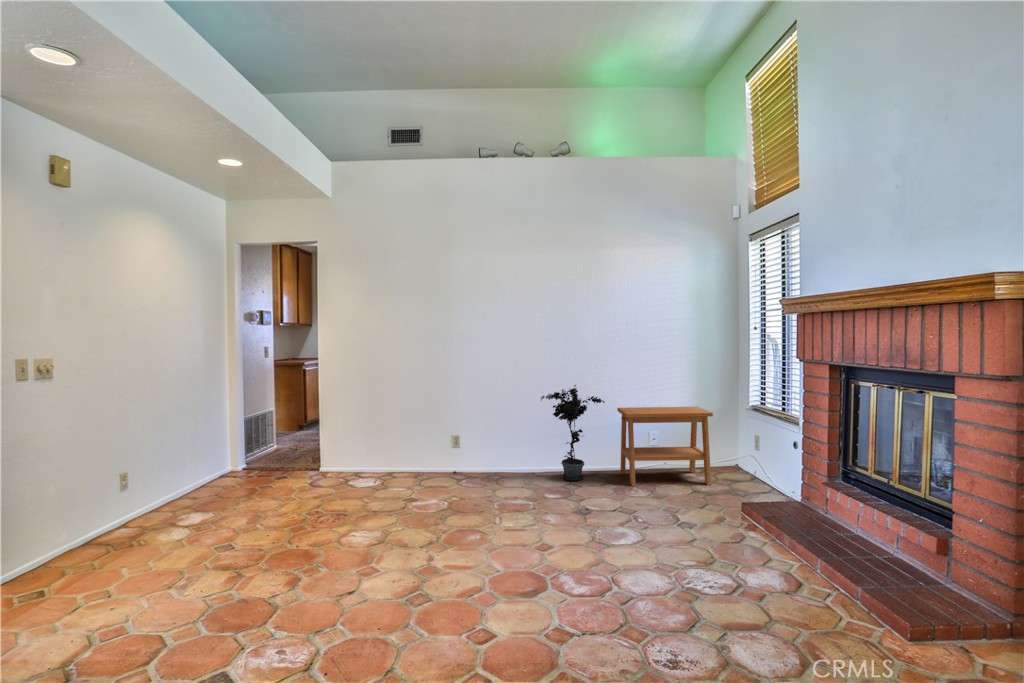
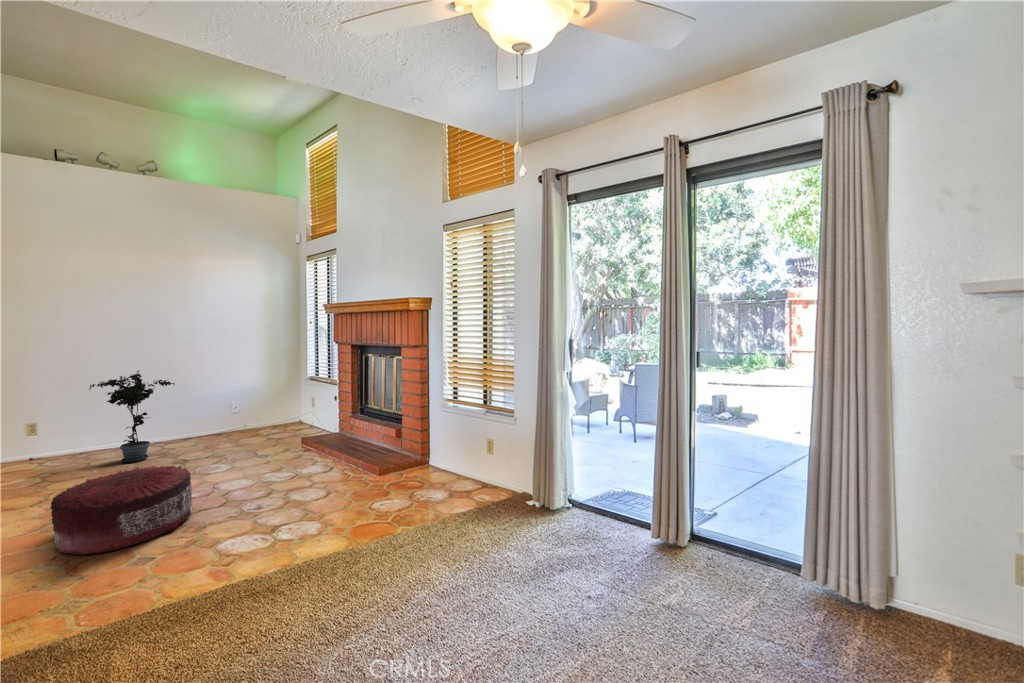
side table: present [617,407,713,486] -> none [189,381,279,452]
pouf: none [500,502,617,608] -> present [50,466,193,555]

